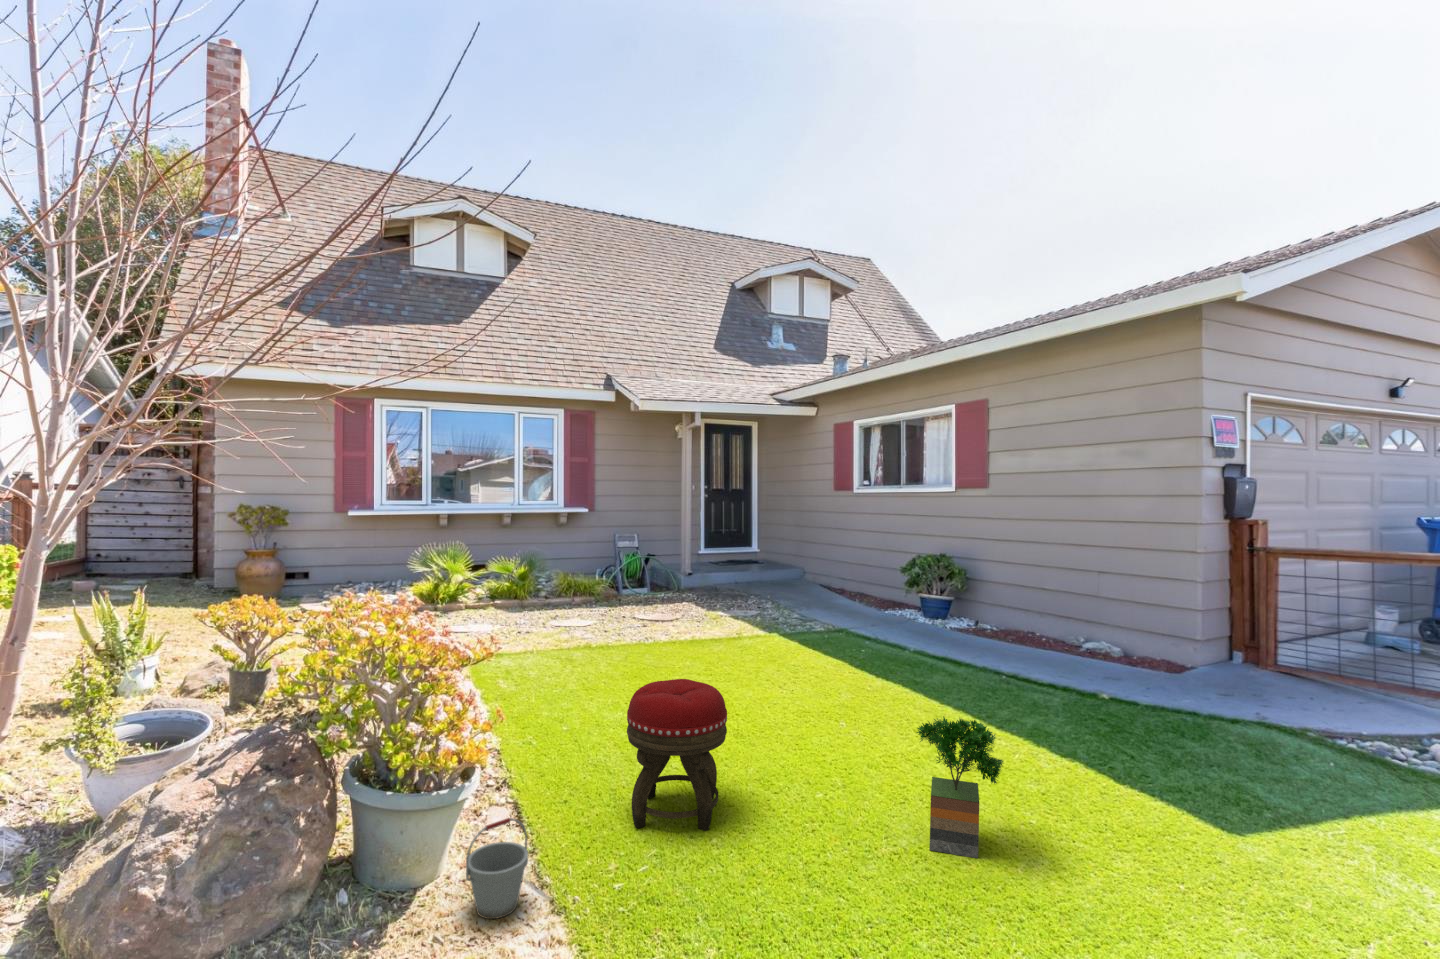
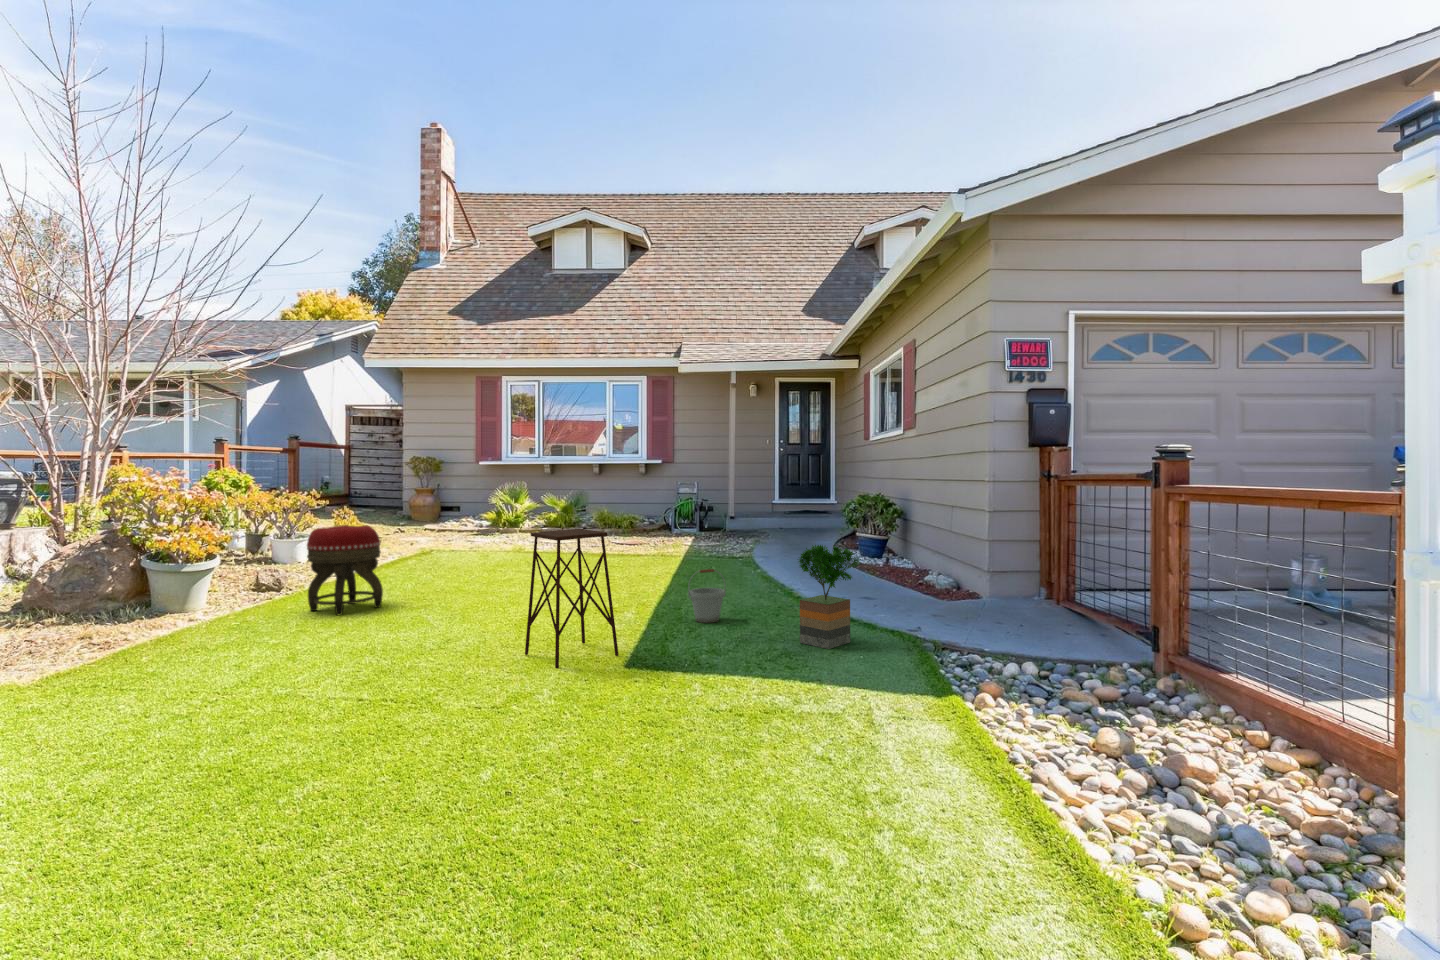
side table: none [1173,692,1296,891] -> present [525,529,619,668]
potted tree: present [917,716,1003,858] -> present [799,545,860,649]
bucket: present [466,818,528,919] -> present [688,569,726,623]

